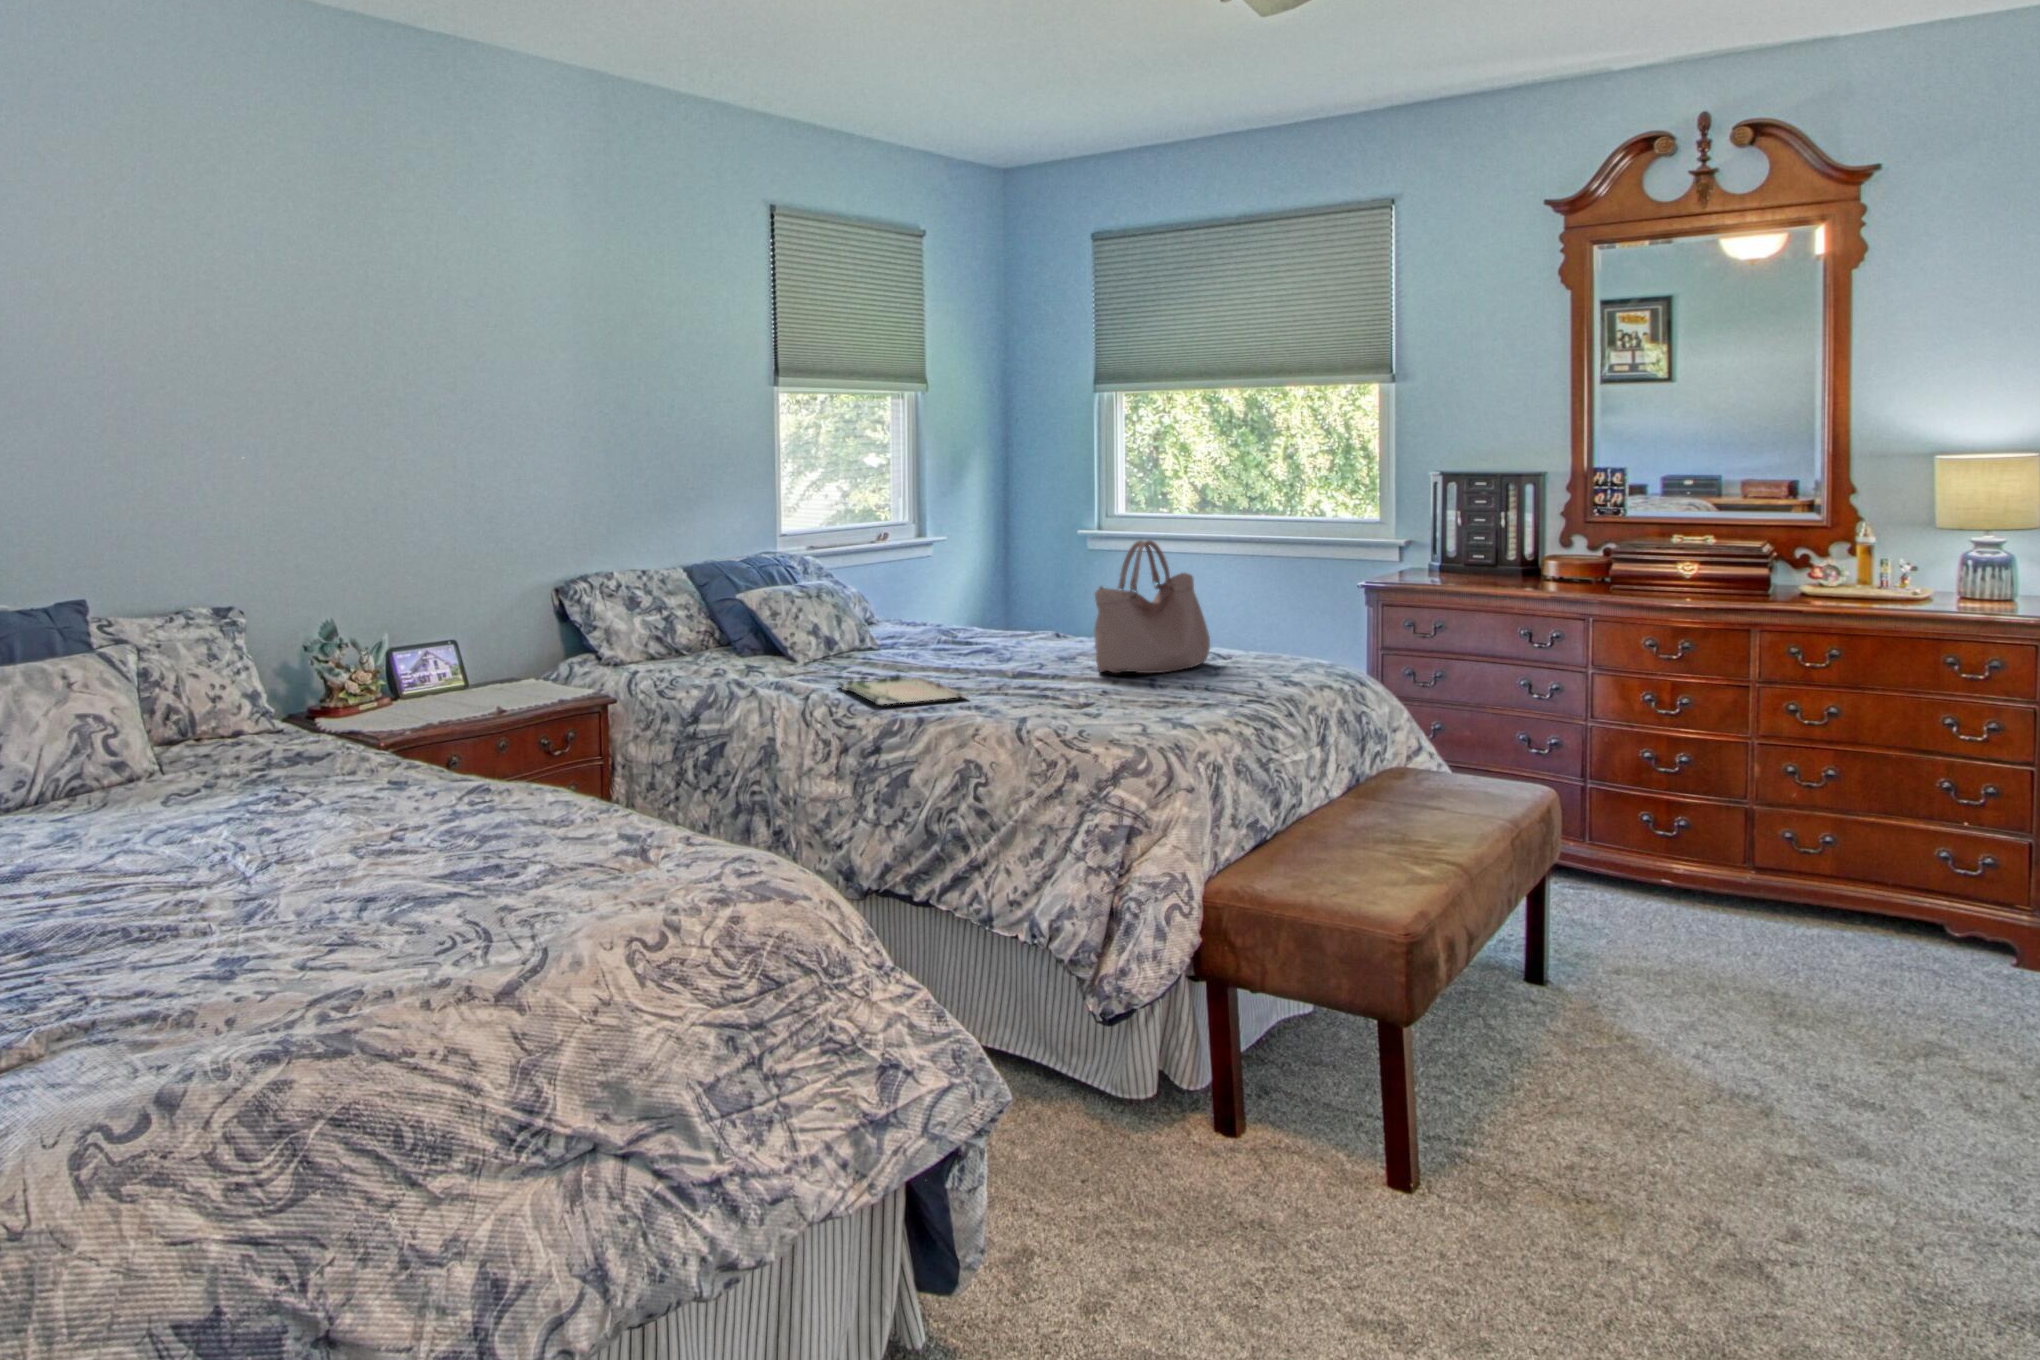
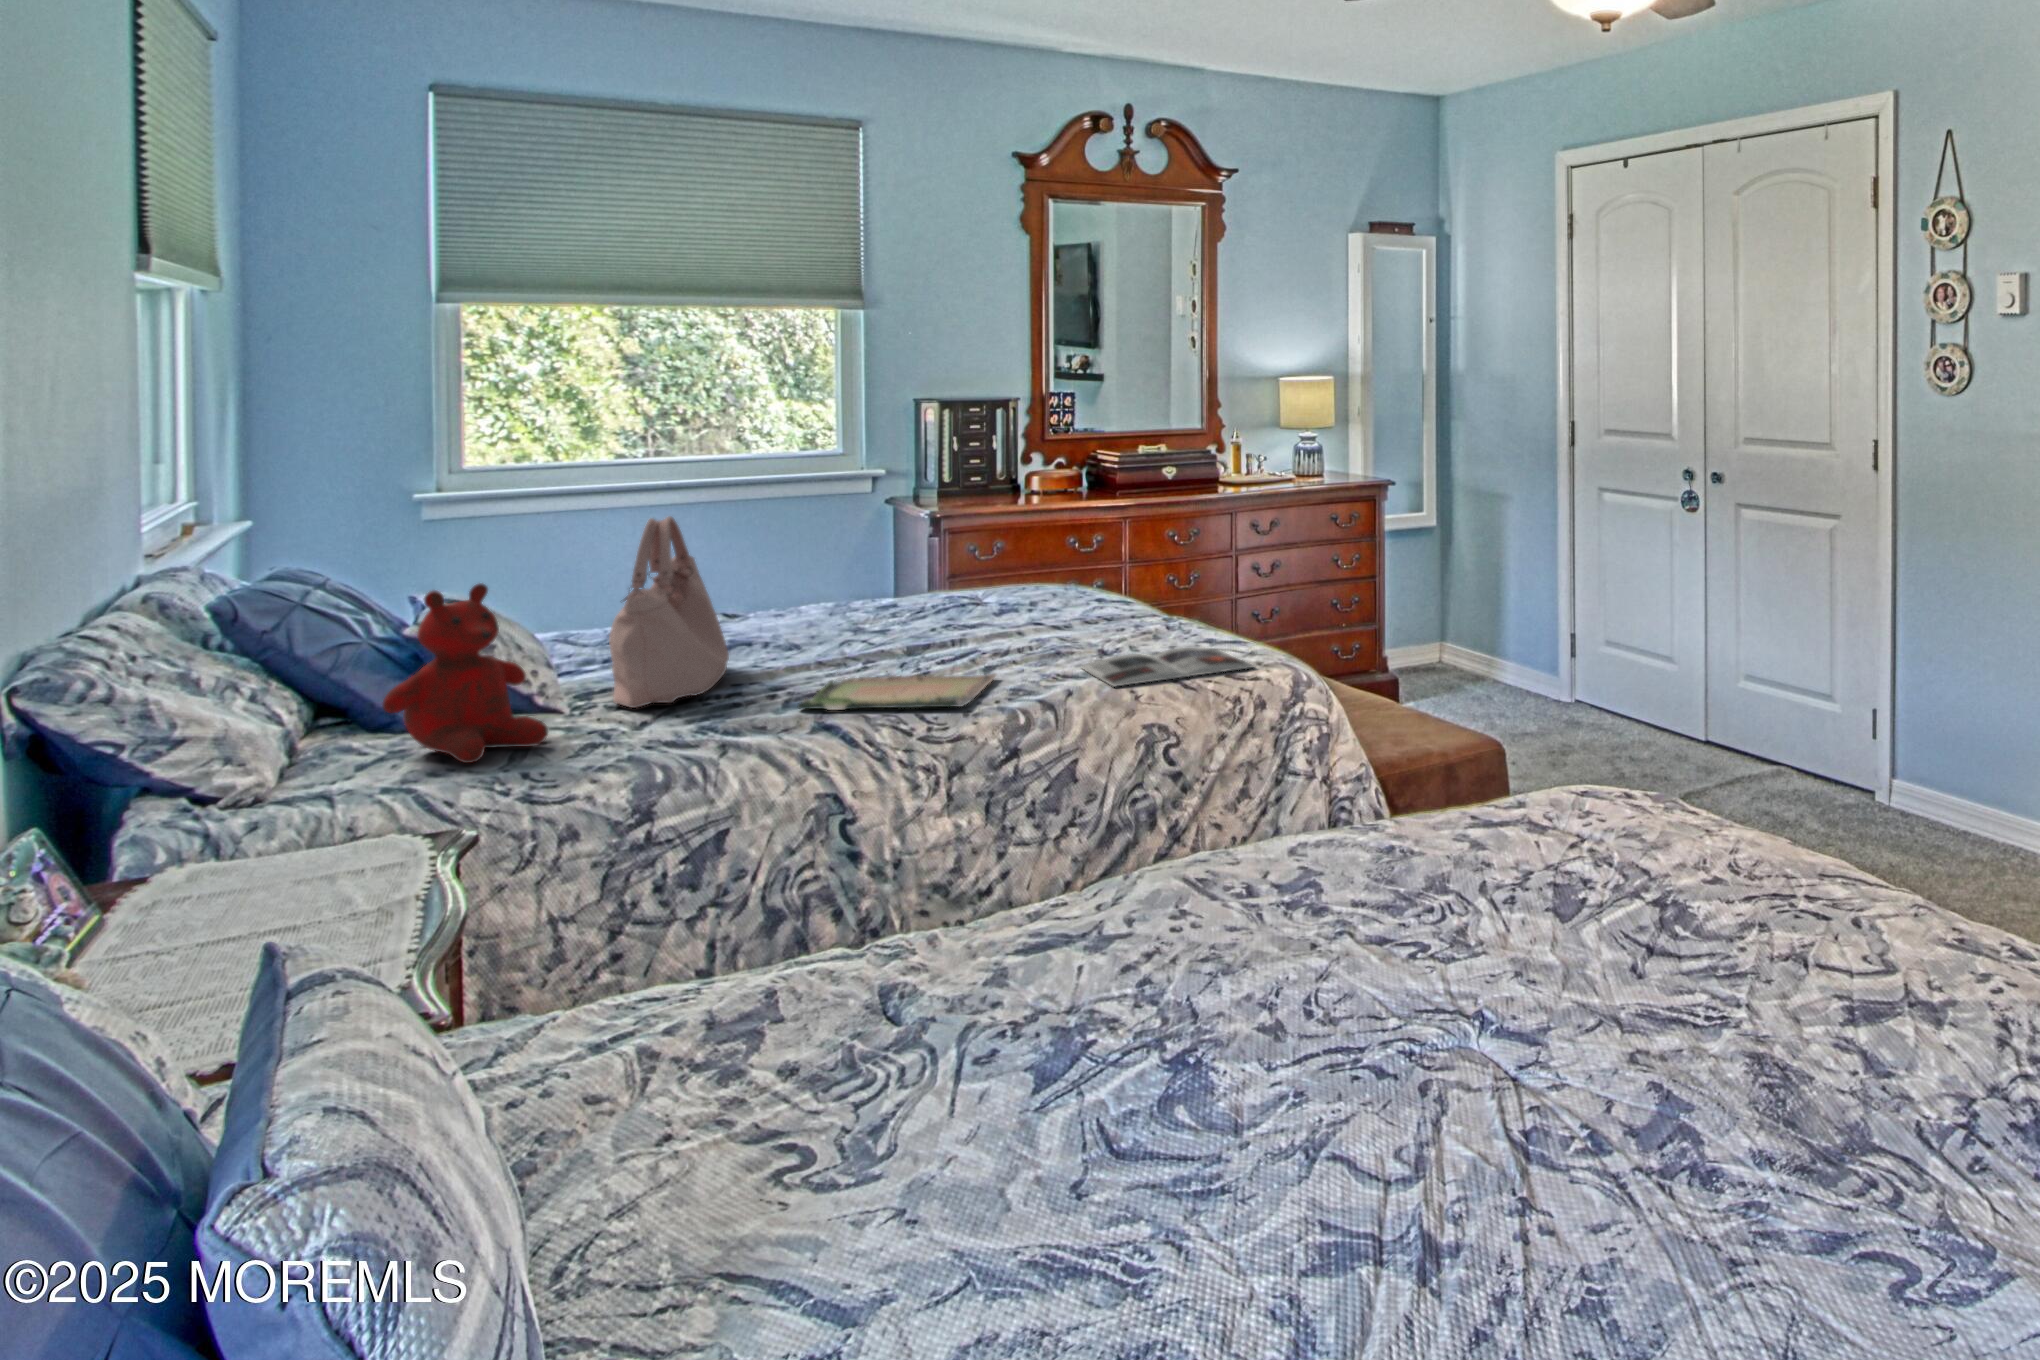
handbag: present [1094,540,1210,673] -> present [609,516,729,708]
teddy bear: none [671,568,751,671] -> present [382,583,548,763]
magazine: none [984,705,1155,740] -> present [1082,648,1253,686]

